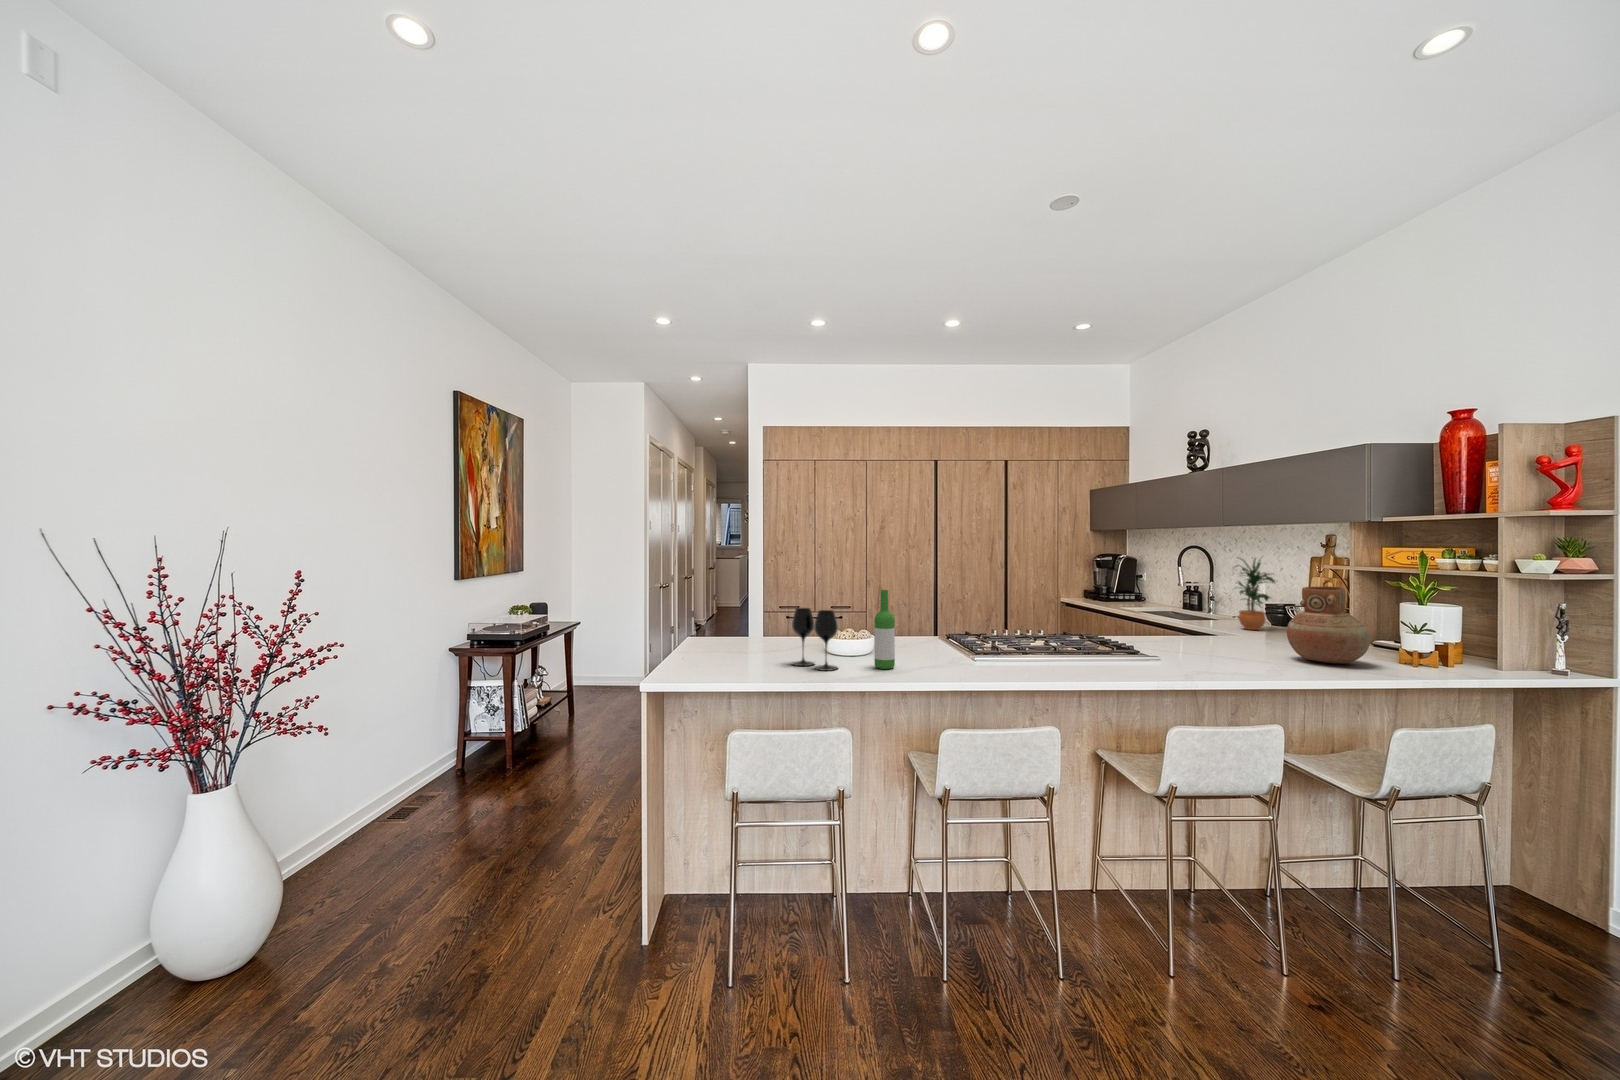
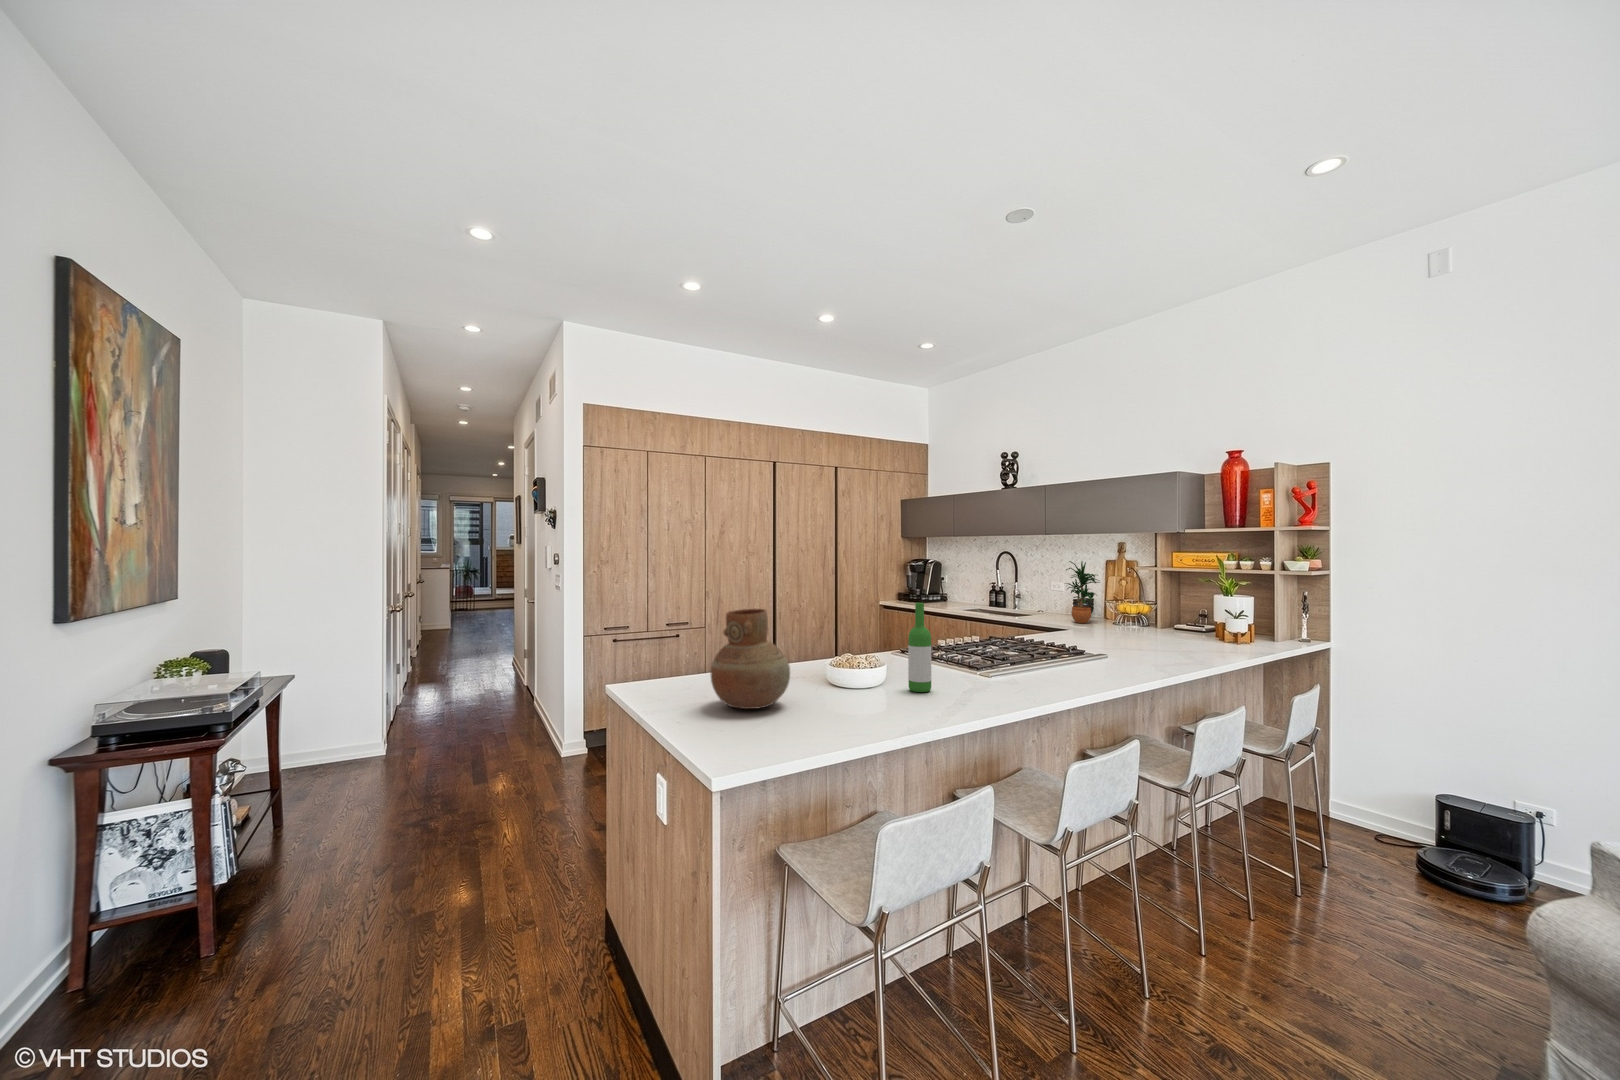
vase: present [1287,586,1370,664] -> present [710,609,790,709]
wine glass: present [792,608,838,671] -> none [816,629,882,703]

